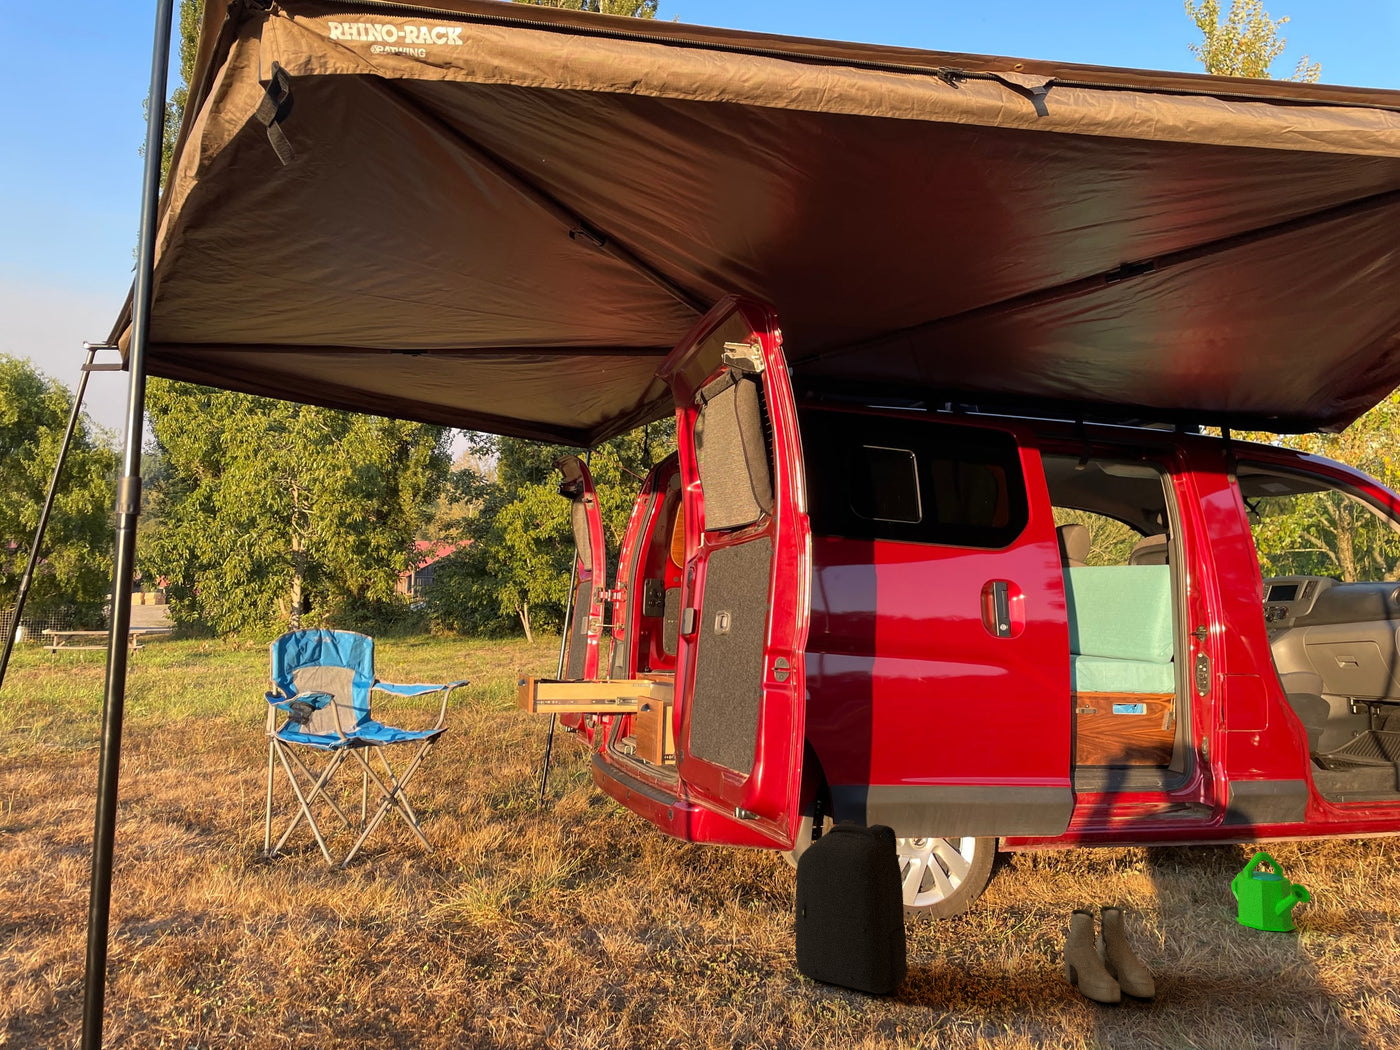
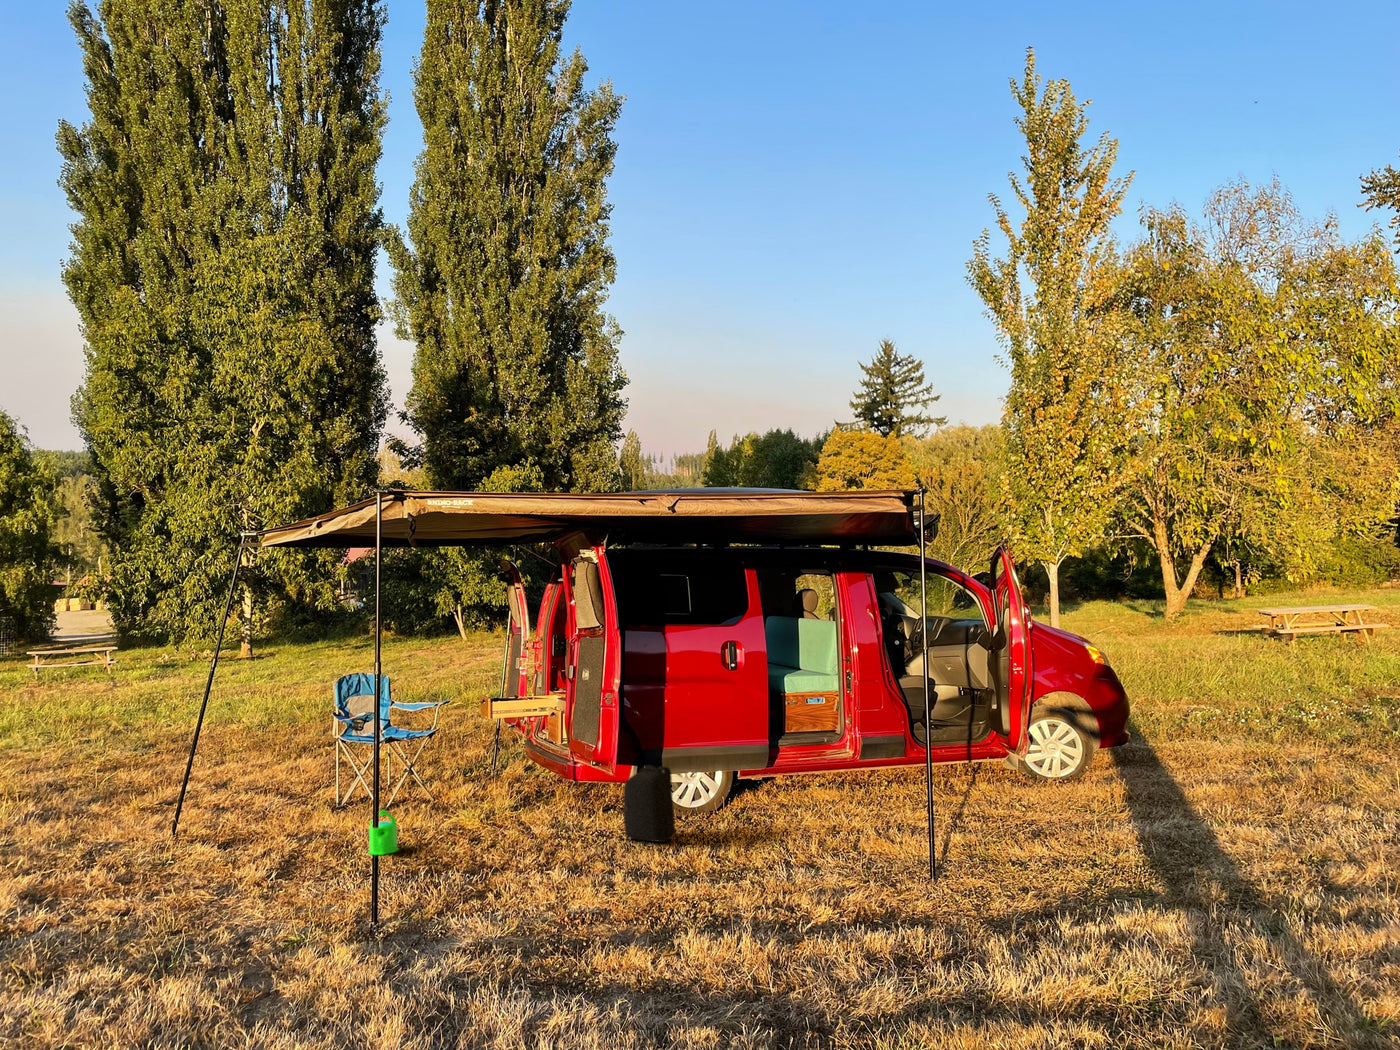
watering can: present [1231,852,1311,932] -> present [368,810,399,855]
boots: present [1064,906,1155,1003] -> none [751,798,787,839]

